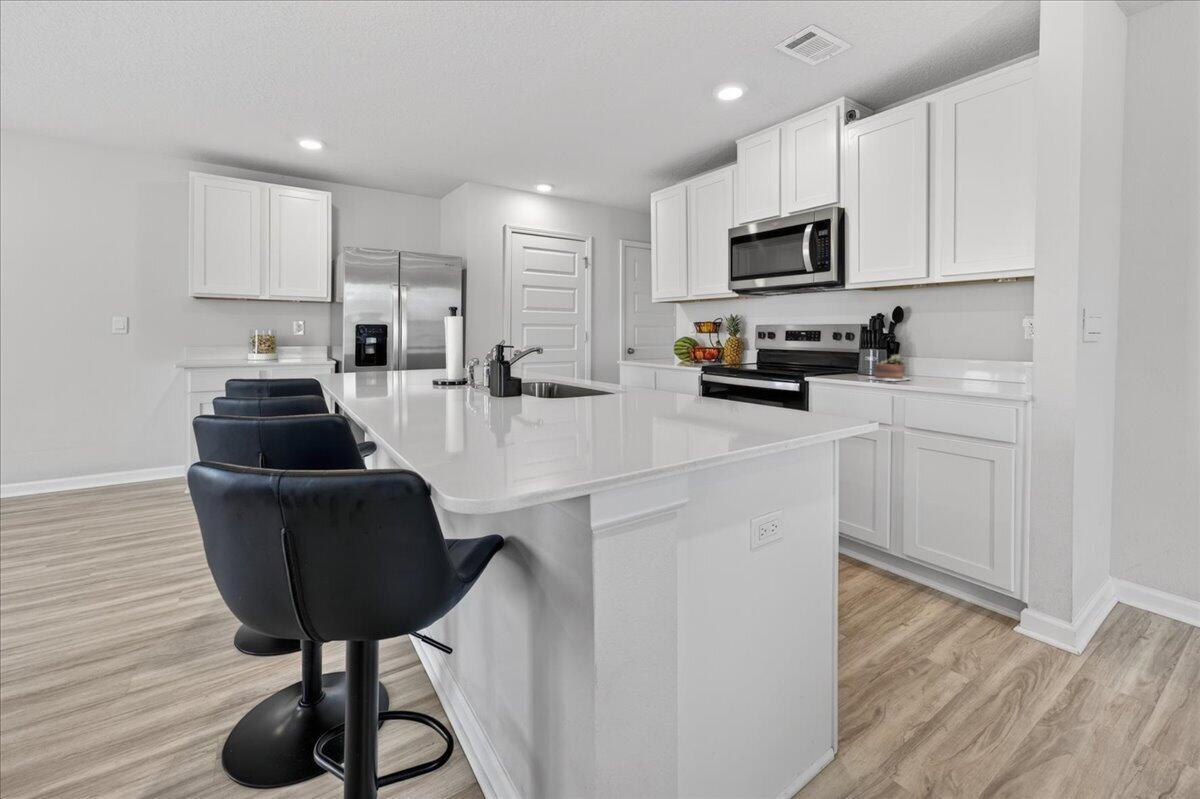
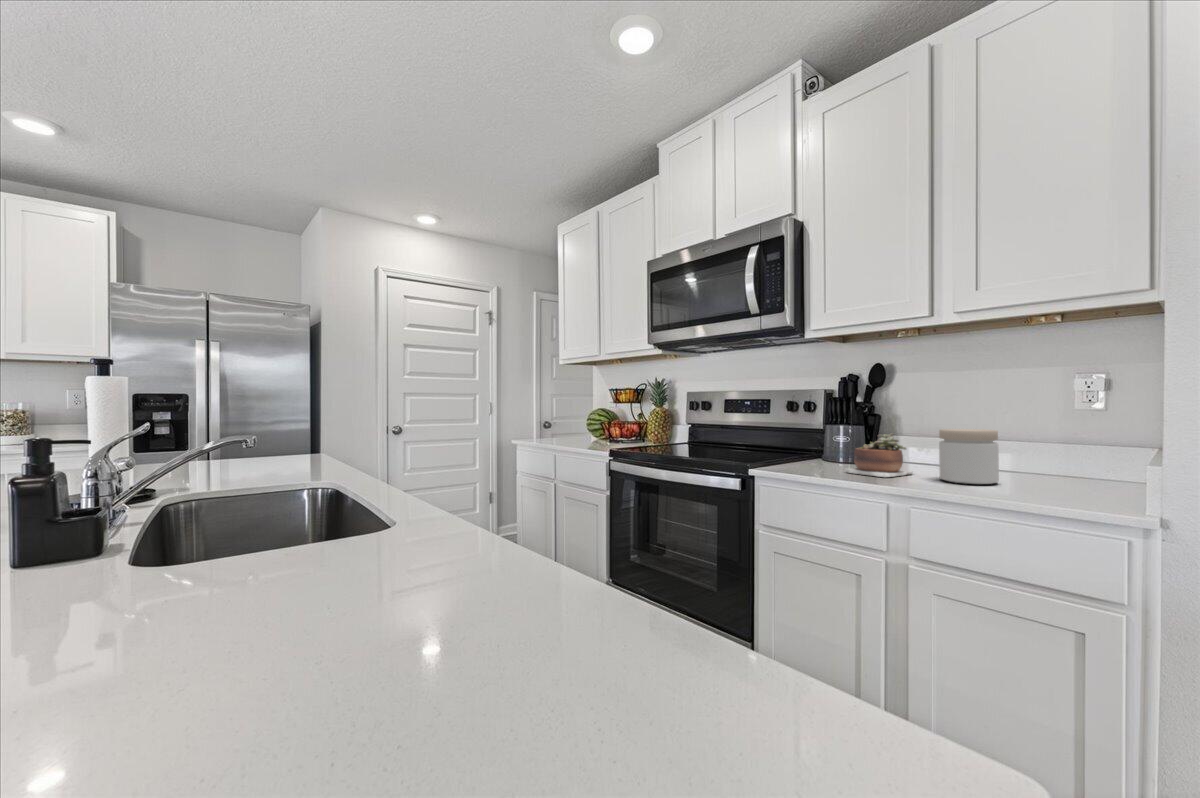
jar: none [926,351,964,384] -> present [939,429,999,484]

